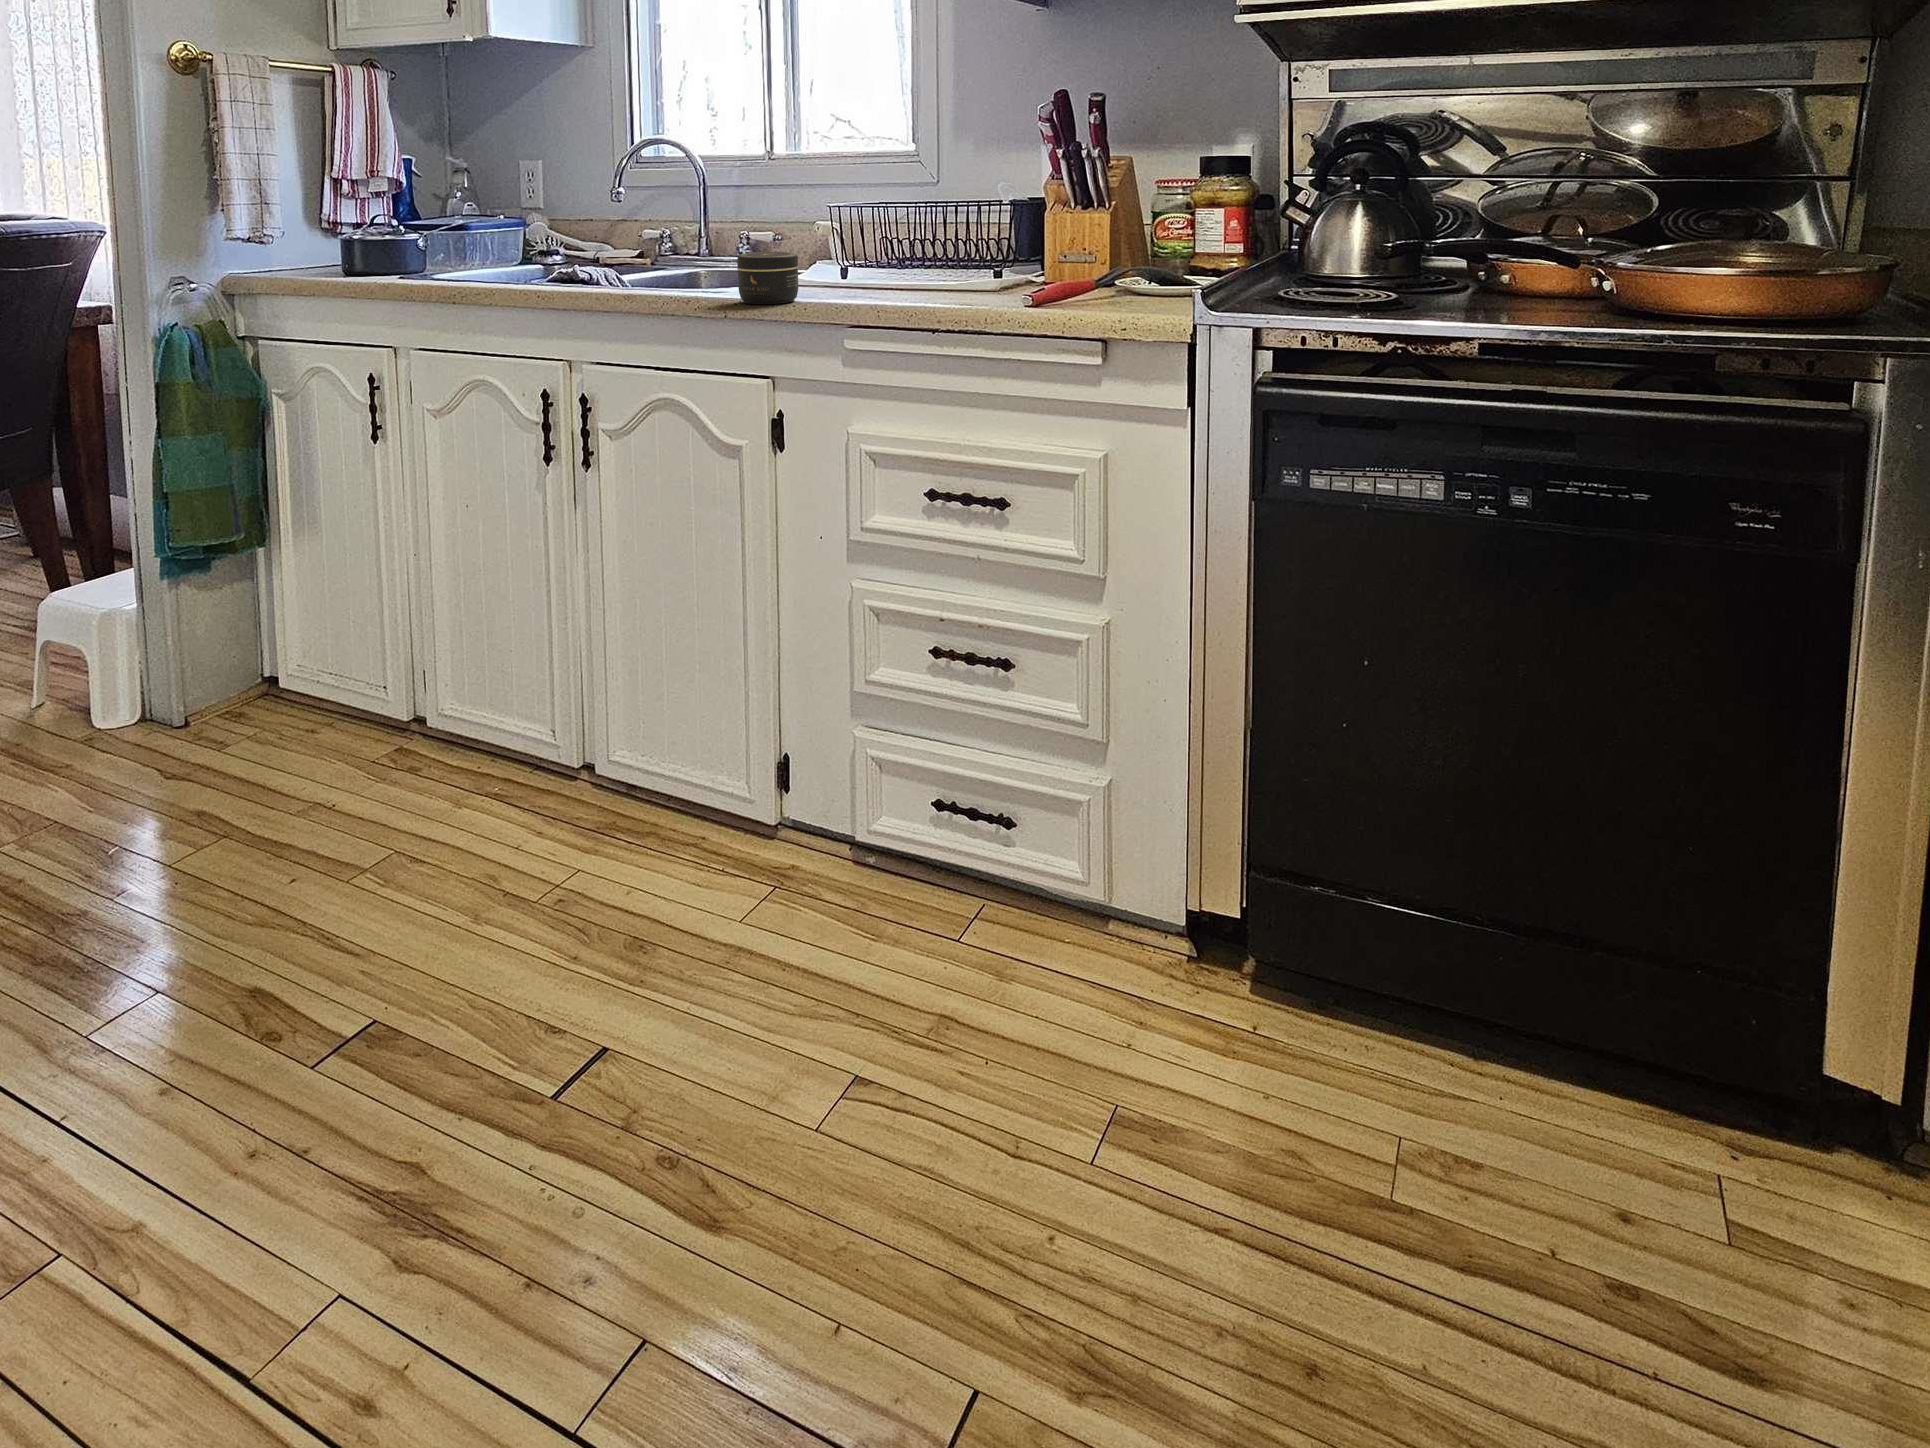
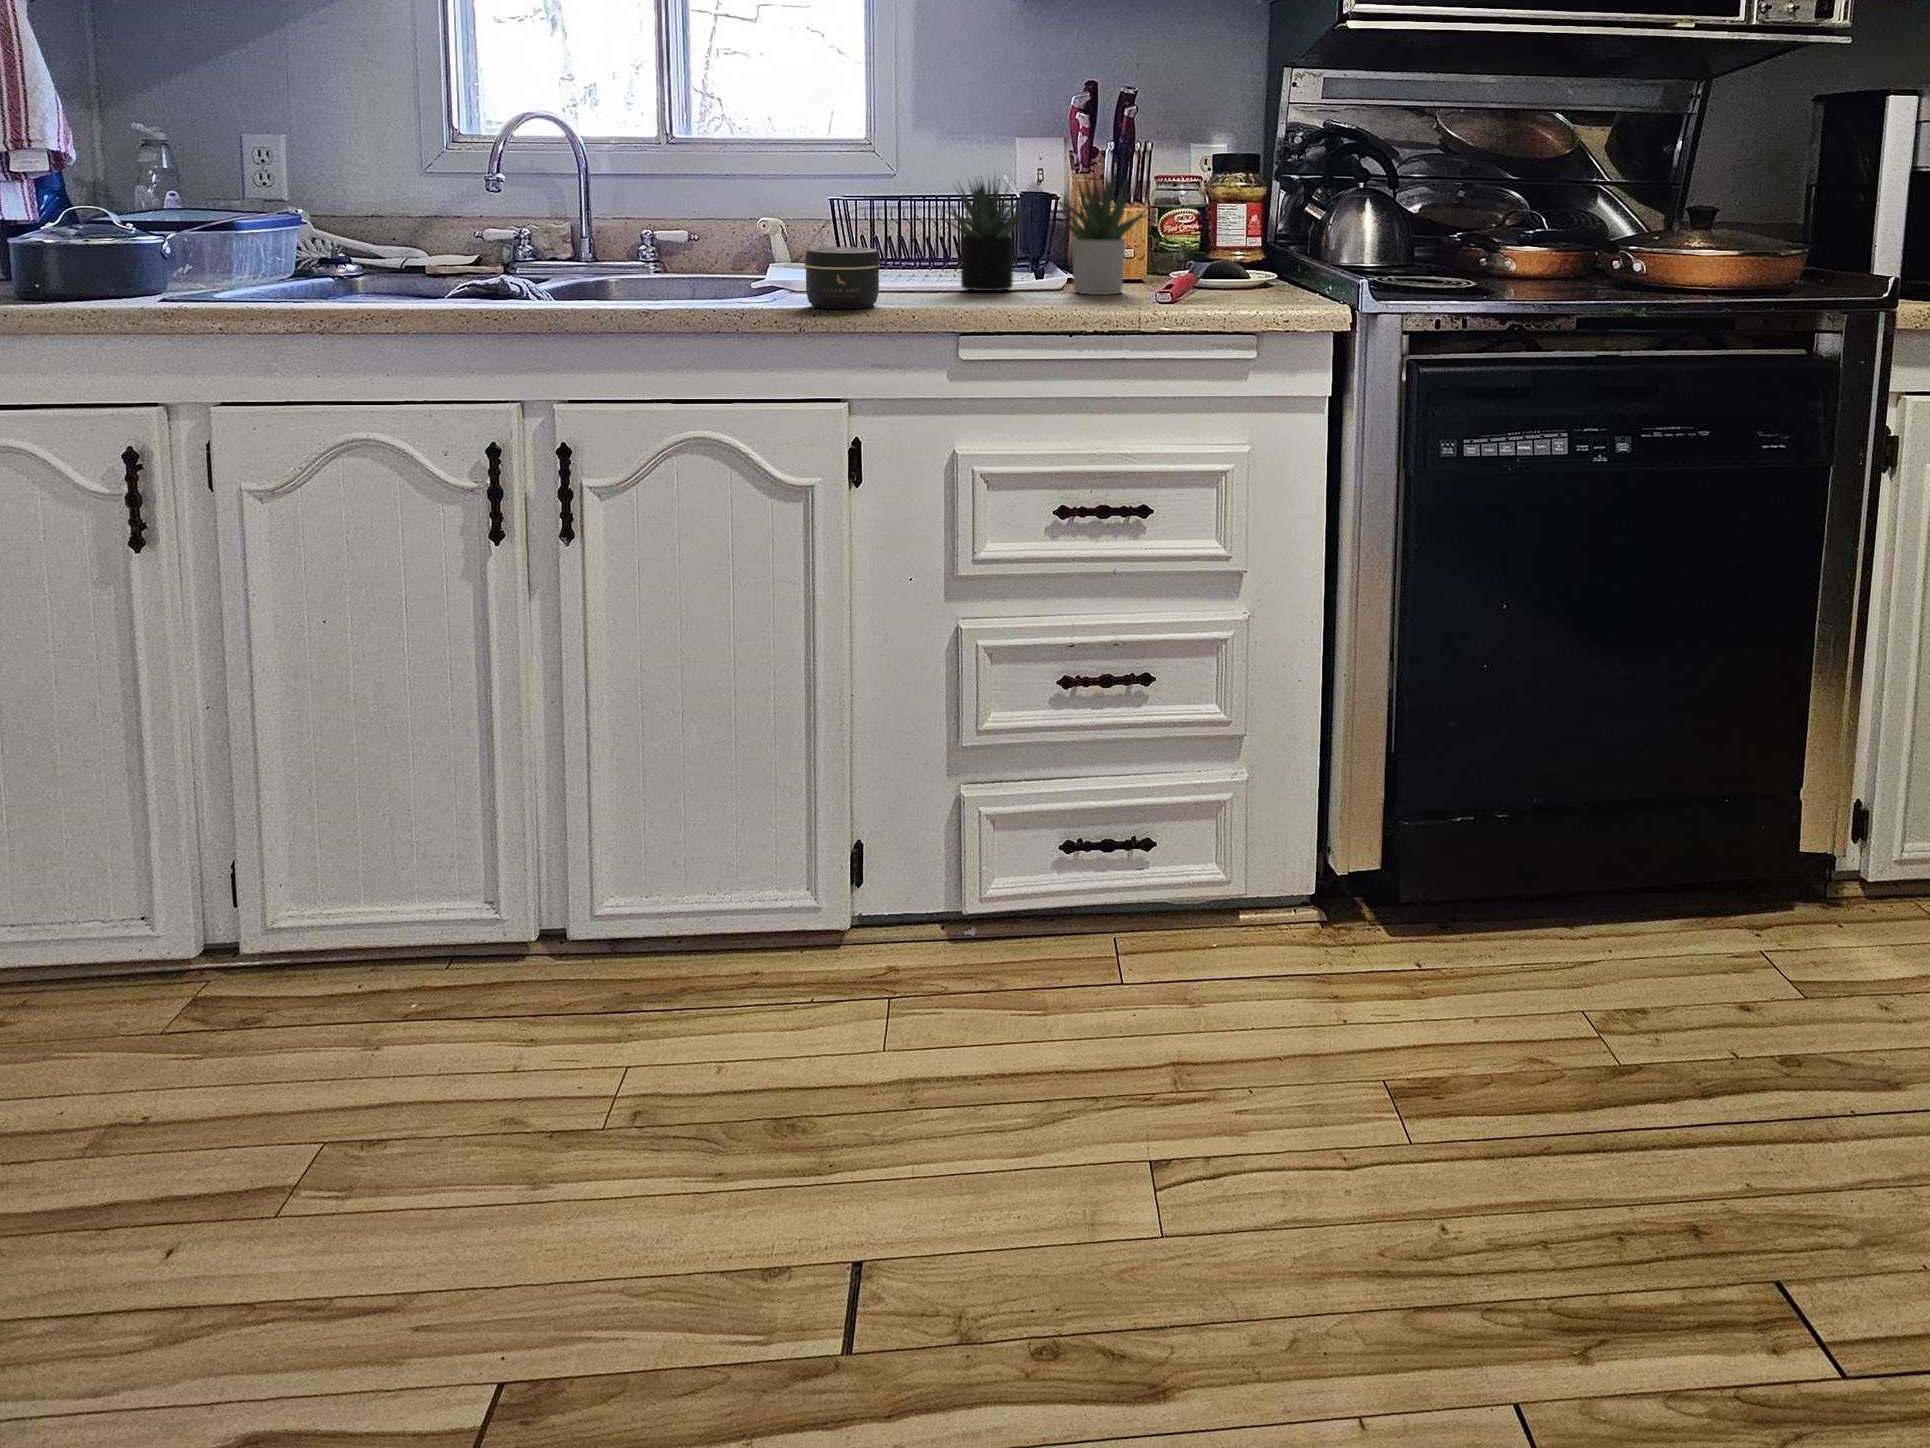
succulent plant: none [885,176,1066,299] -> present [945,172,1146,295]

